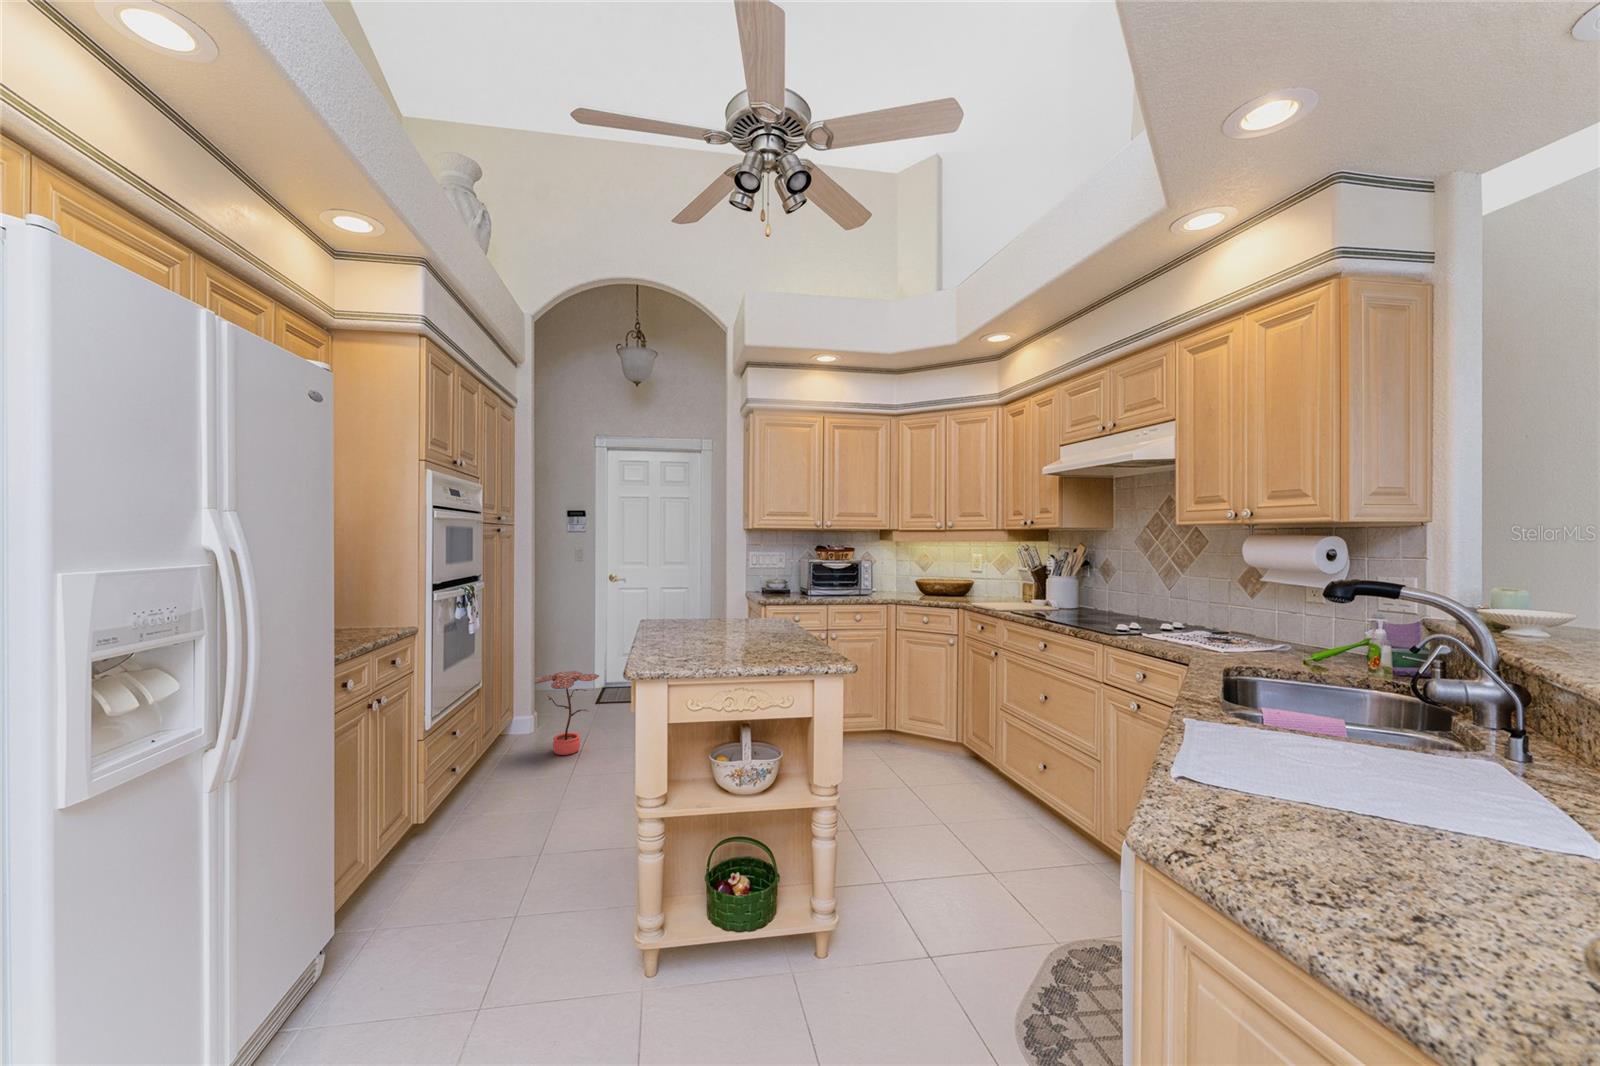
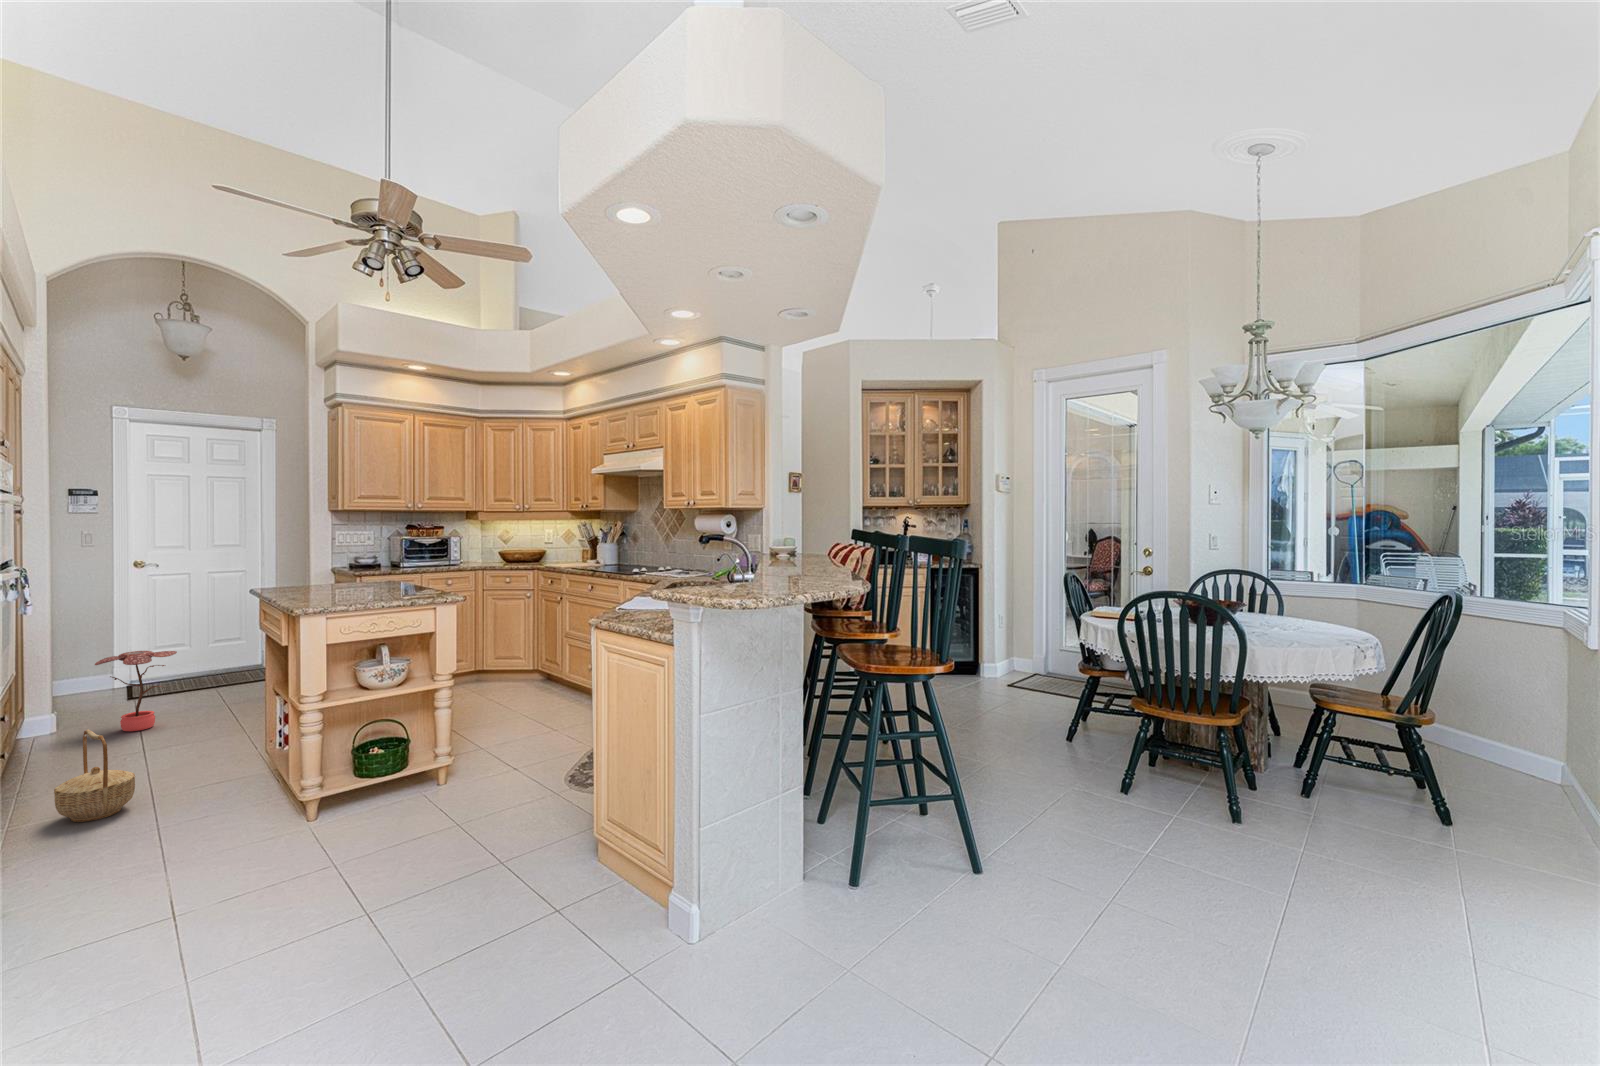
basket: none [376,796,461,925] -> present [54,730,135,822]

